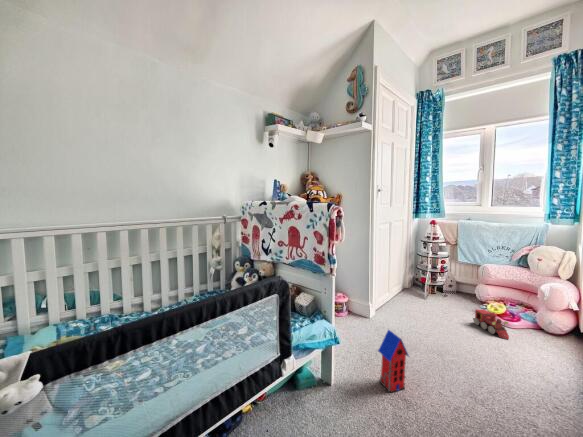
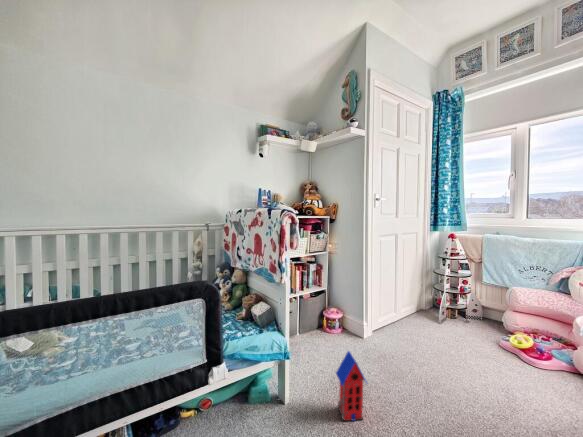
toy train: present [473,309,509,339] -> none [486,341,528,382]

